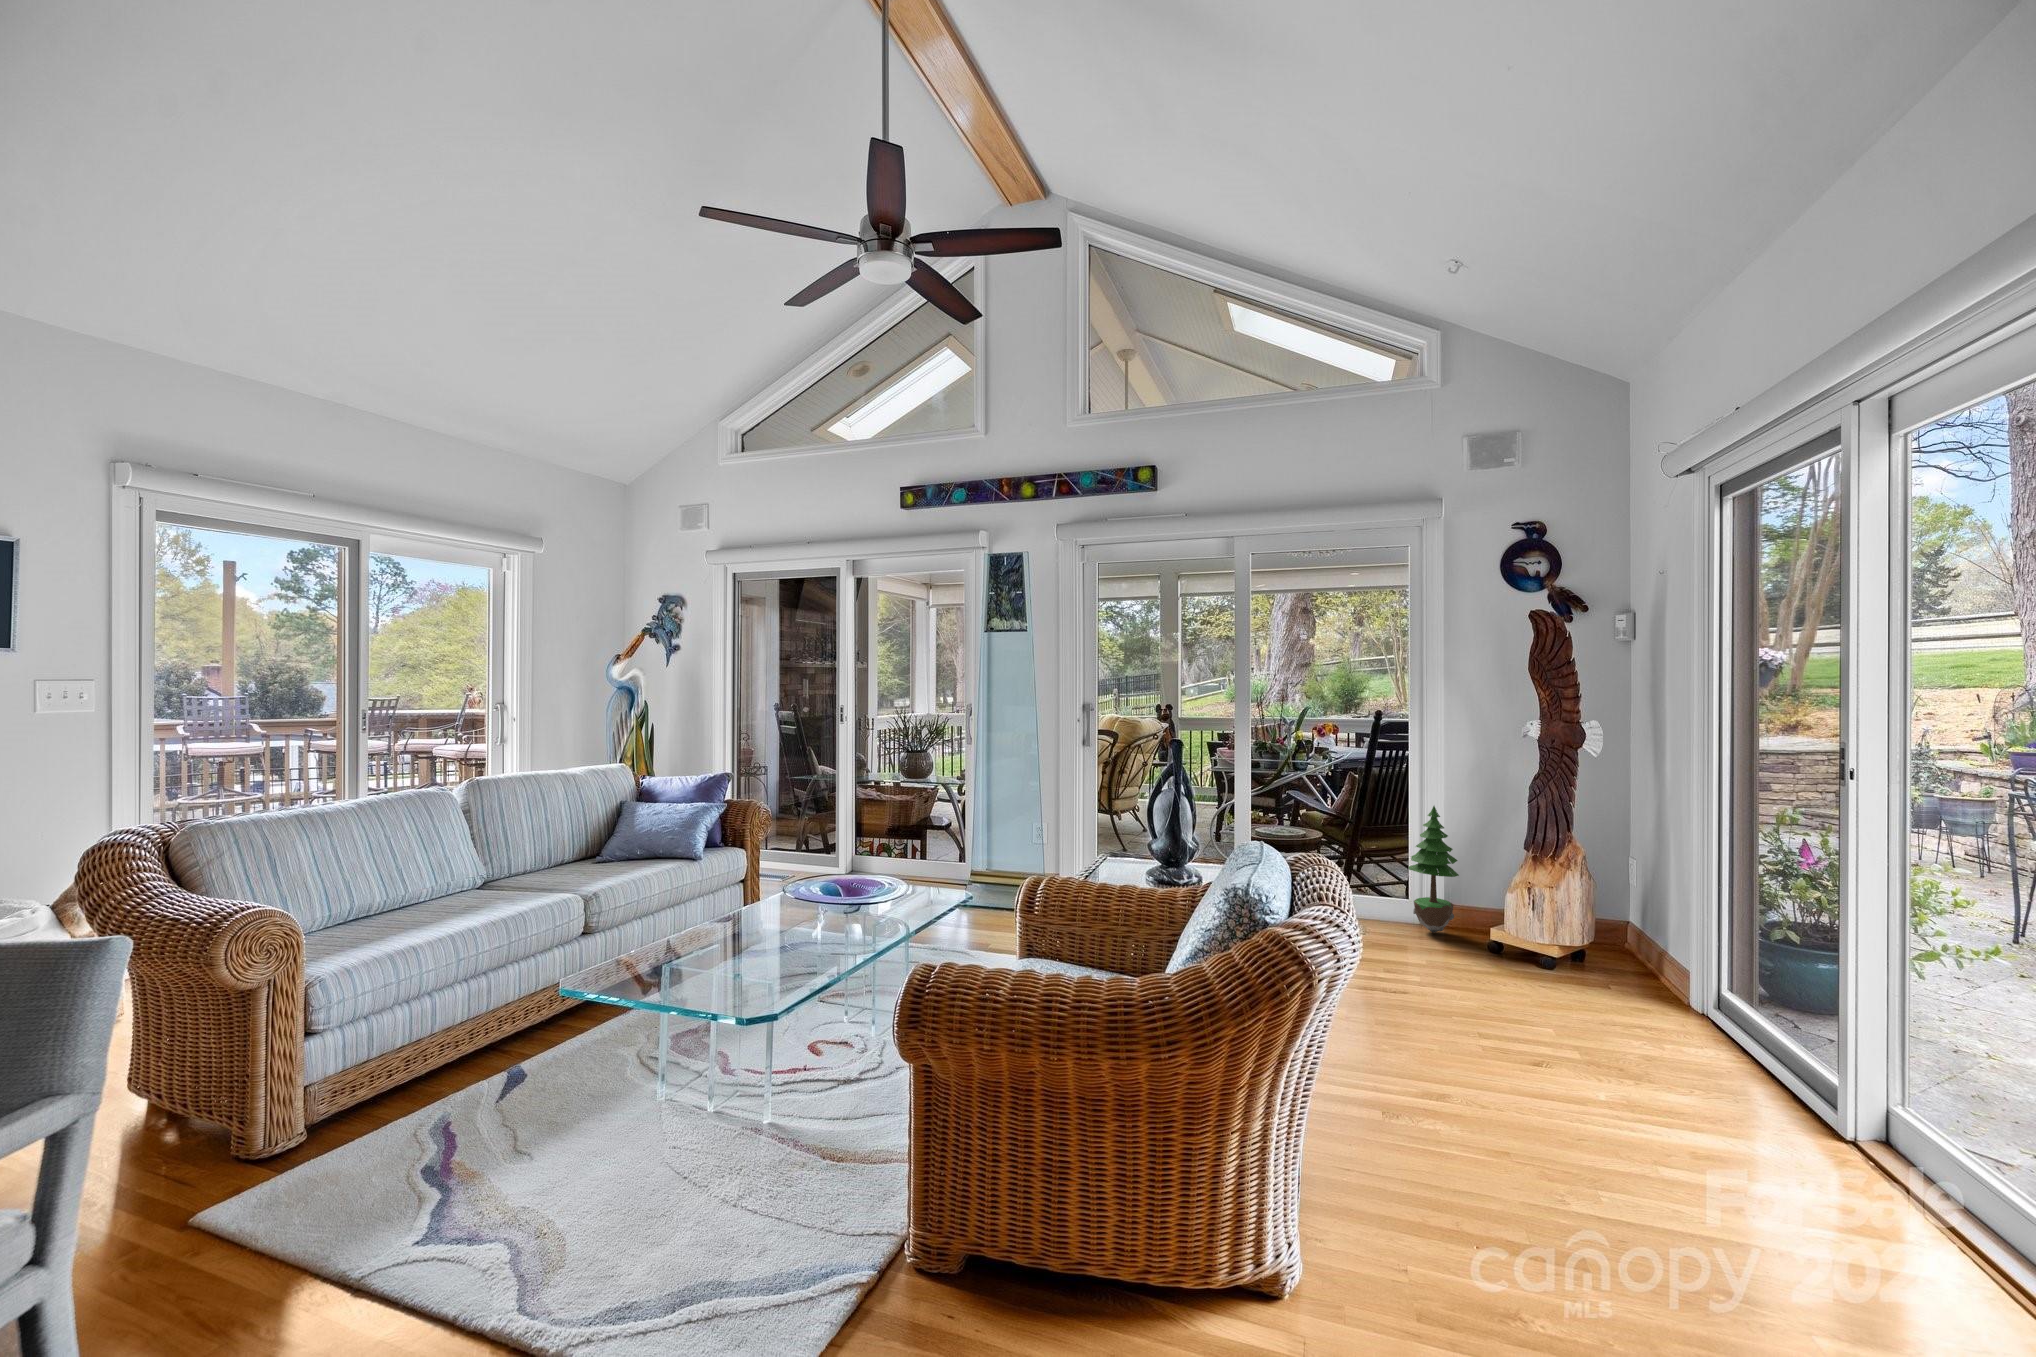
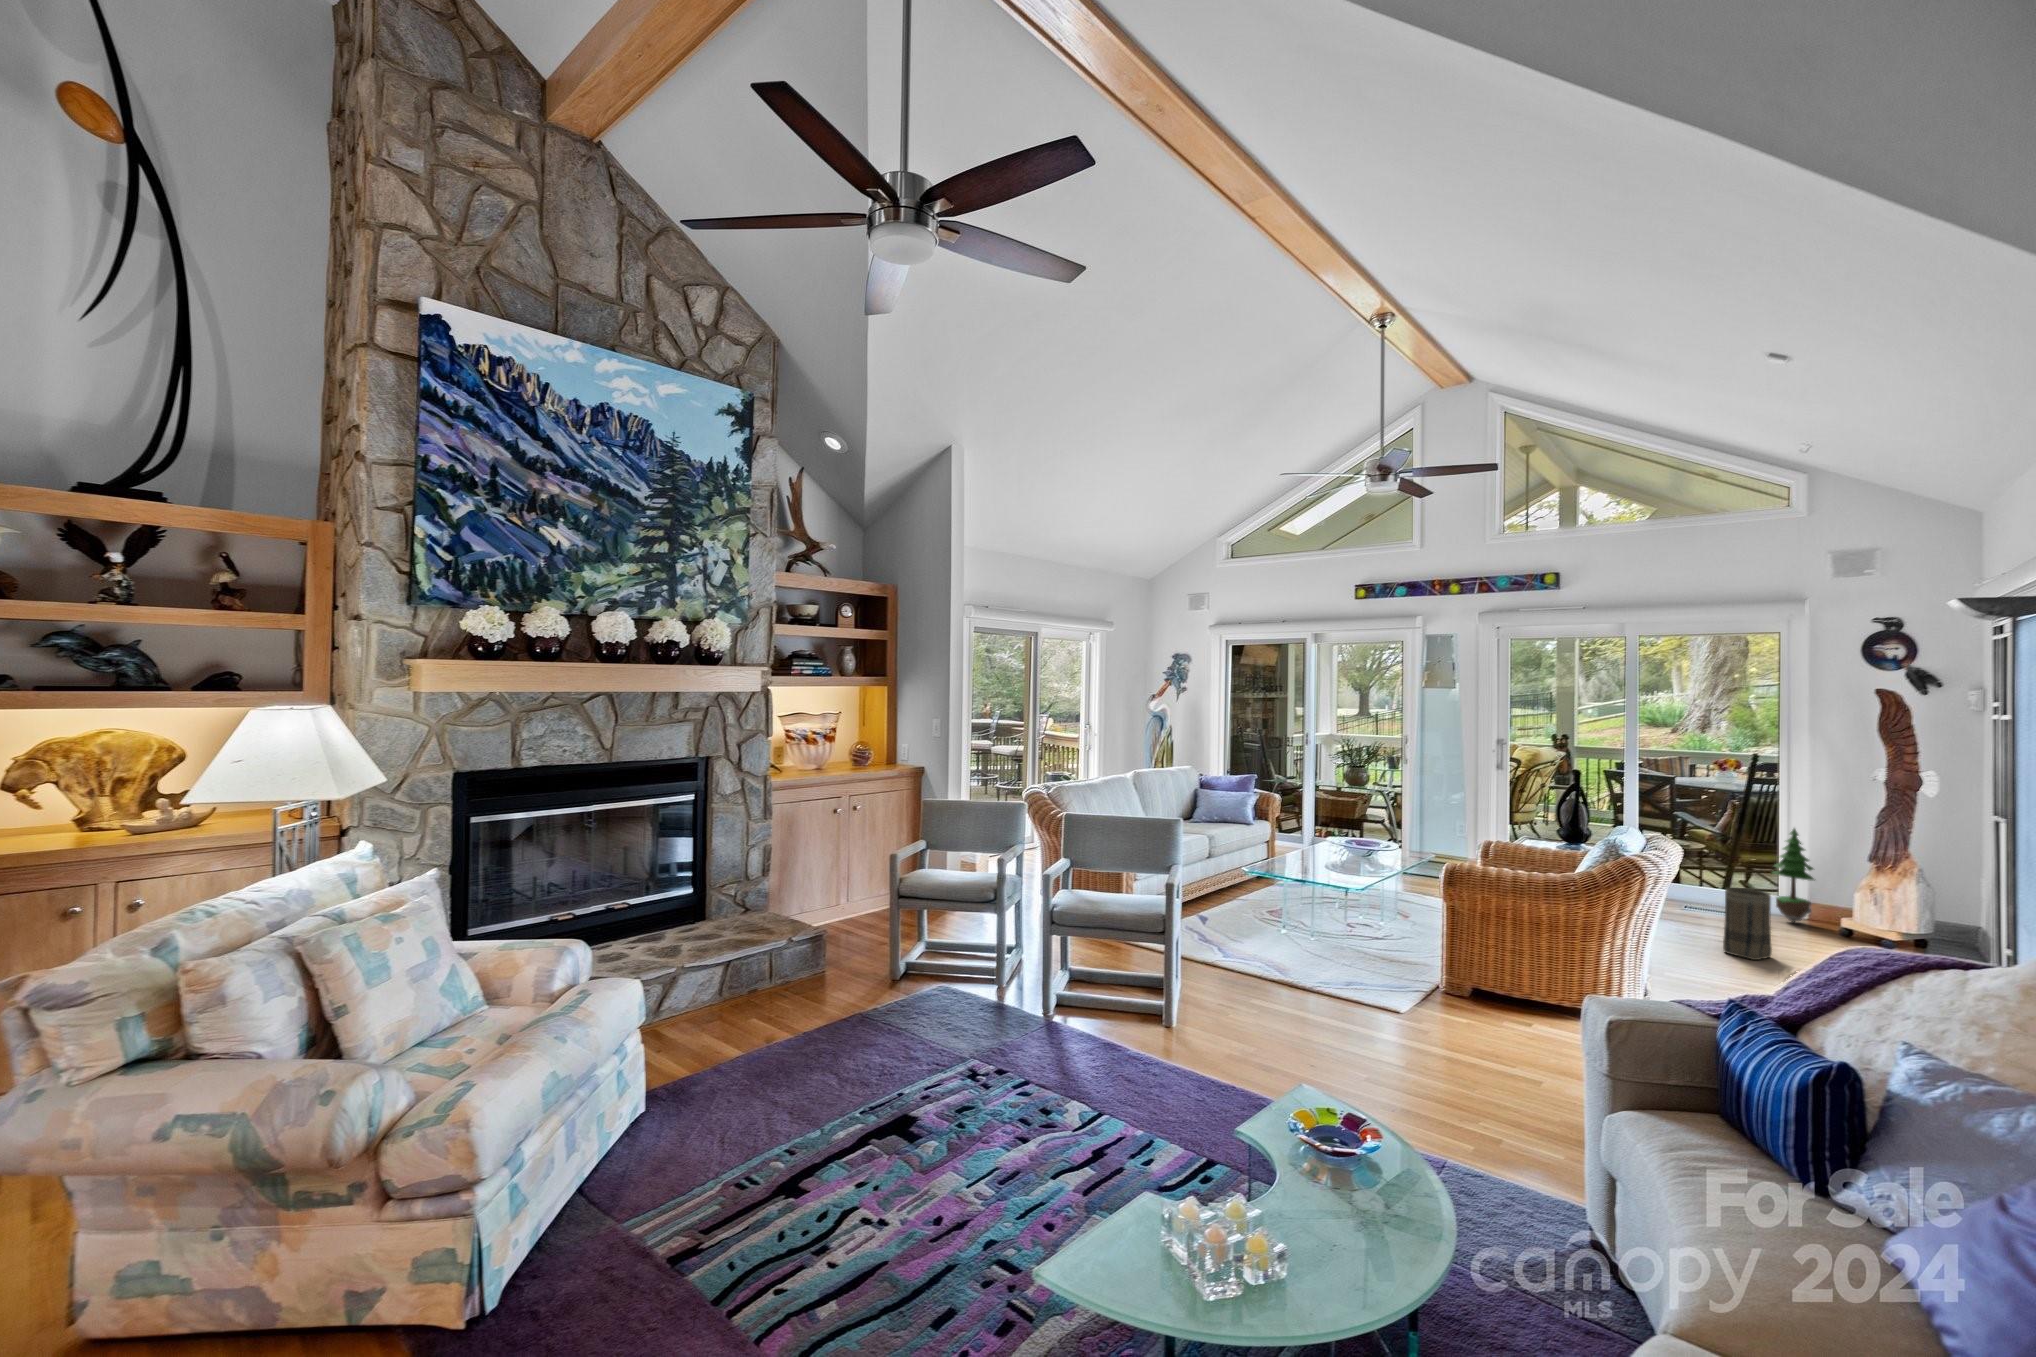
basket: none [1375,911,1436,1025] -> present [1723,888,1772,960]

